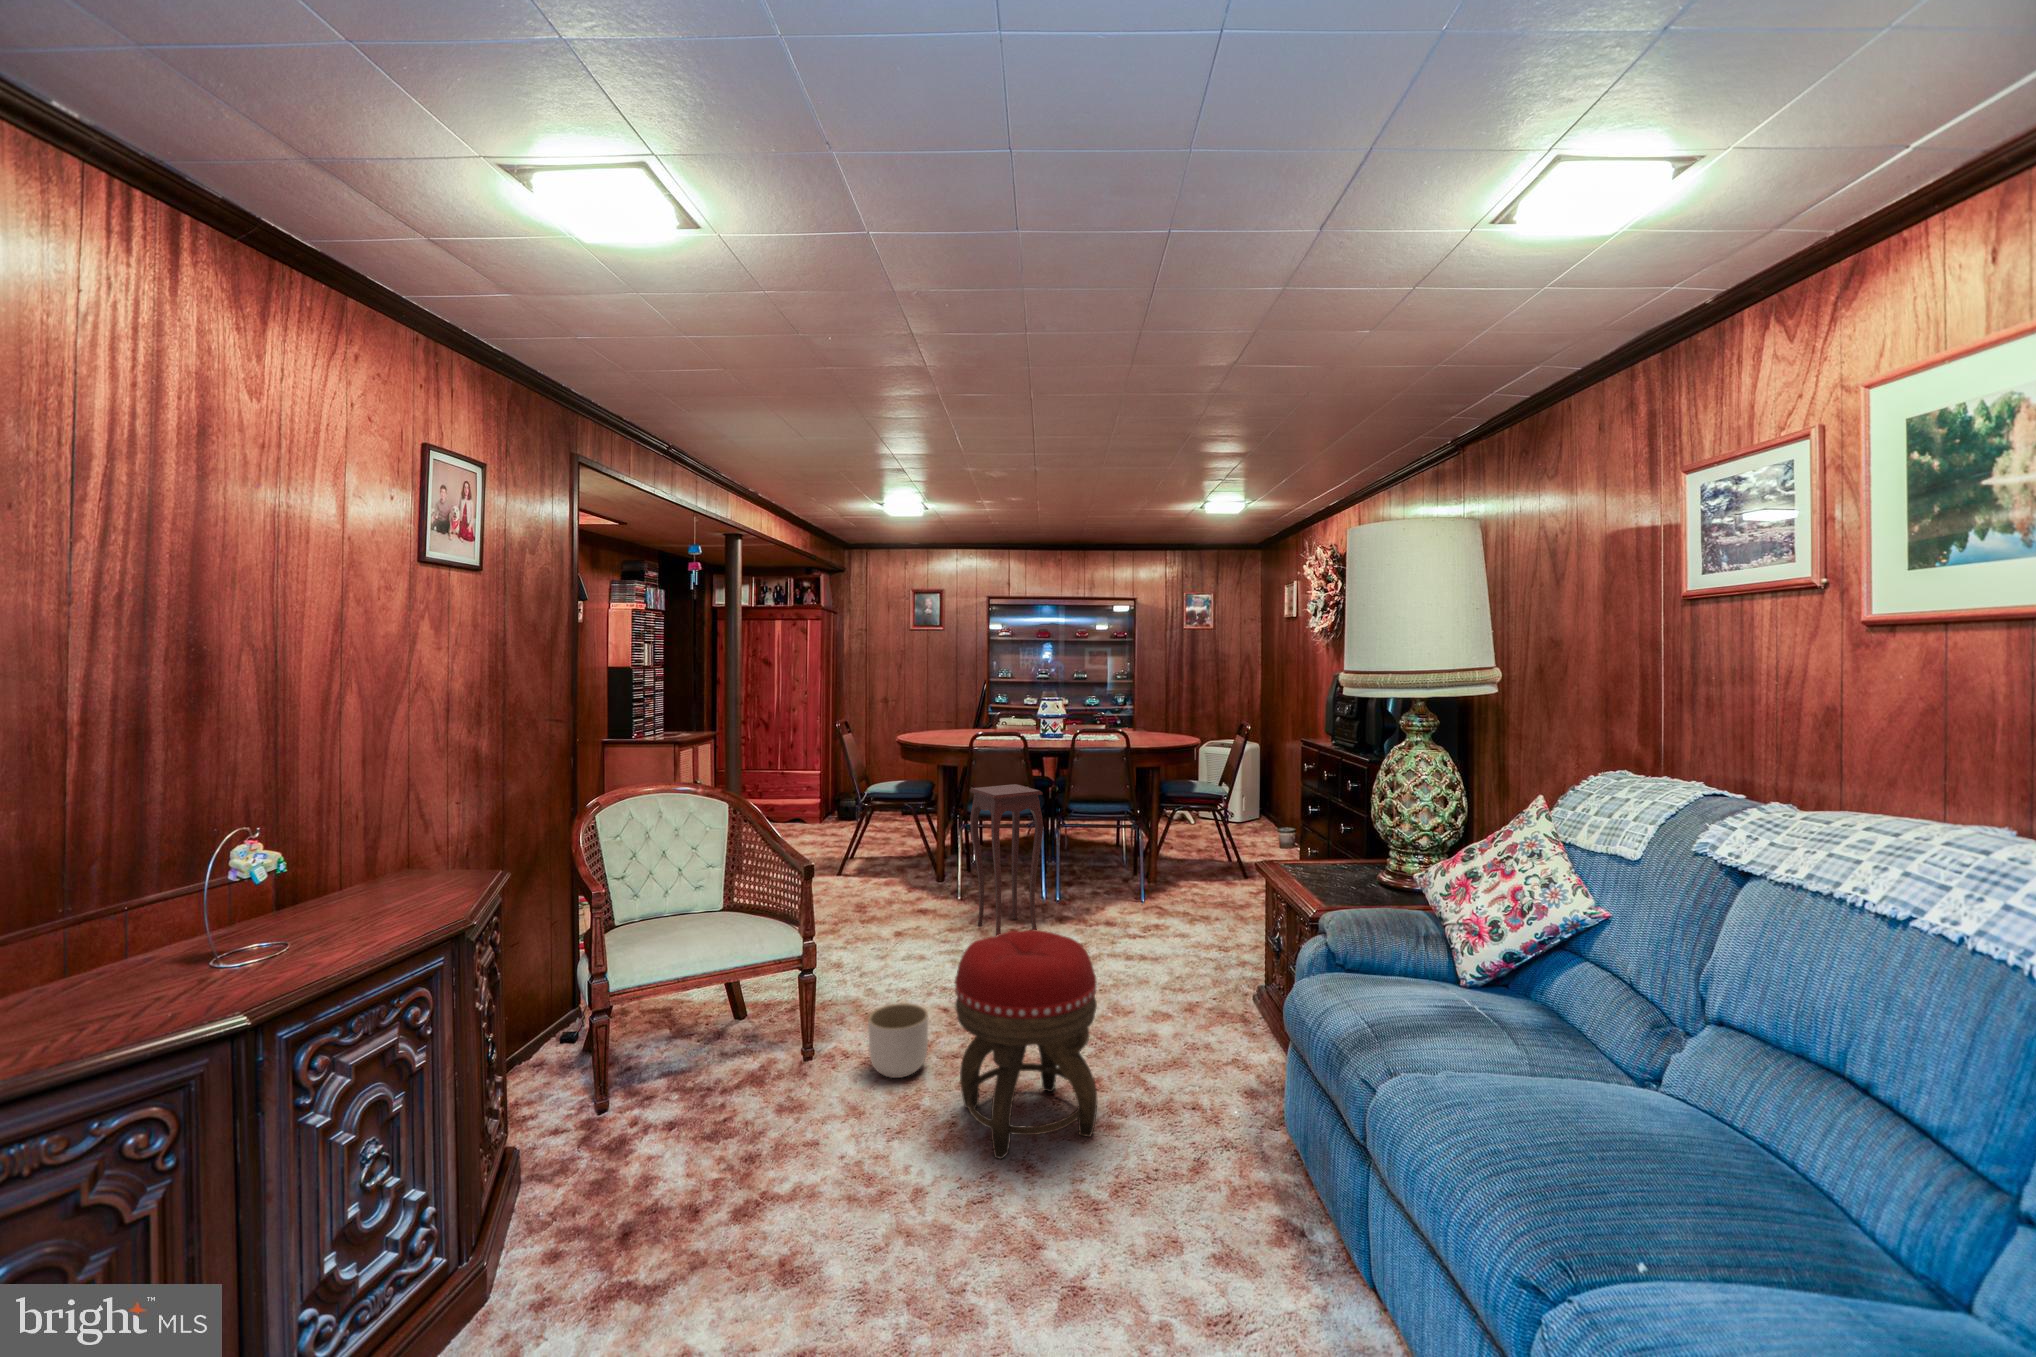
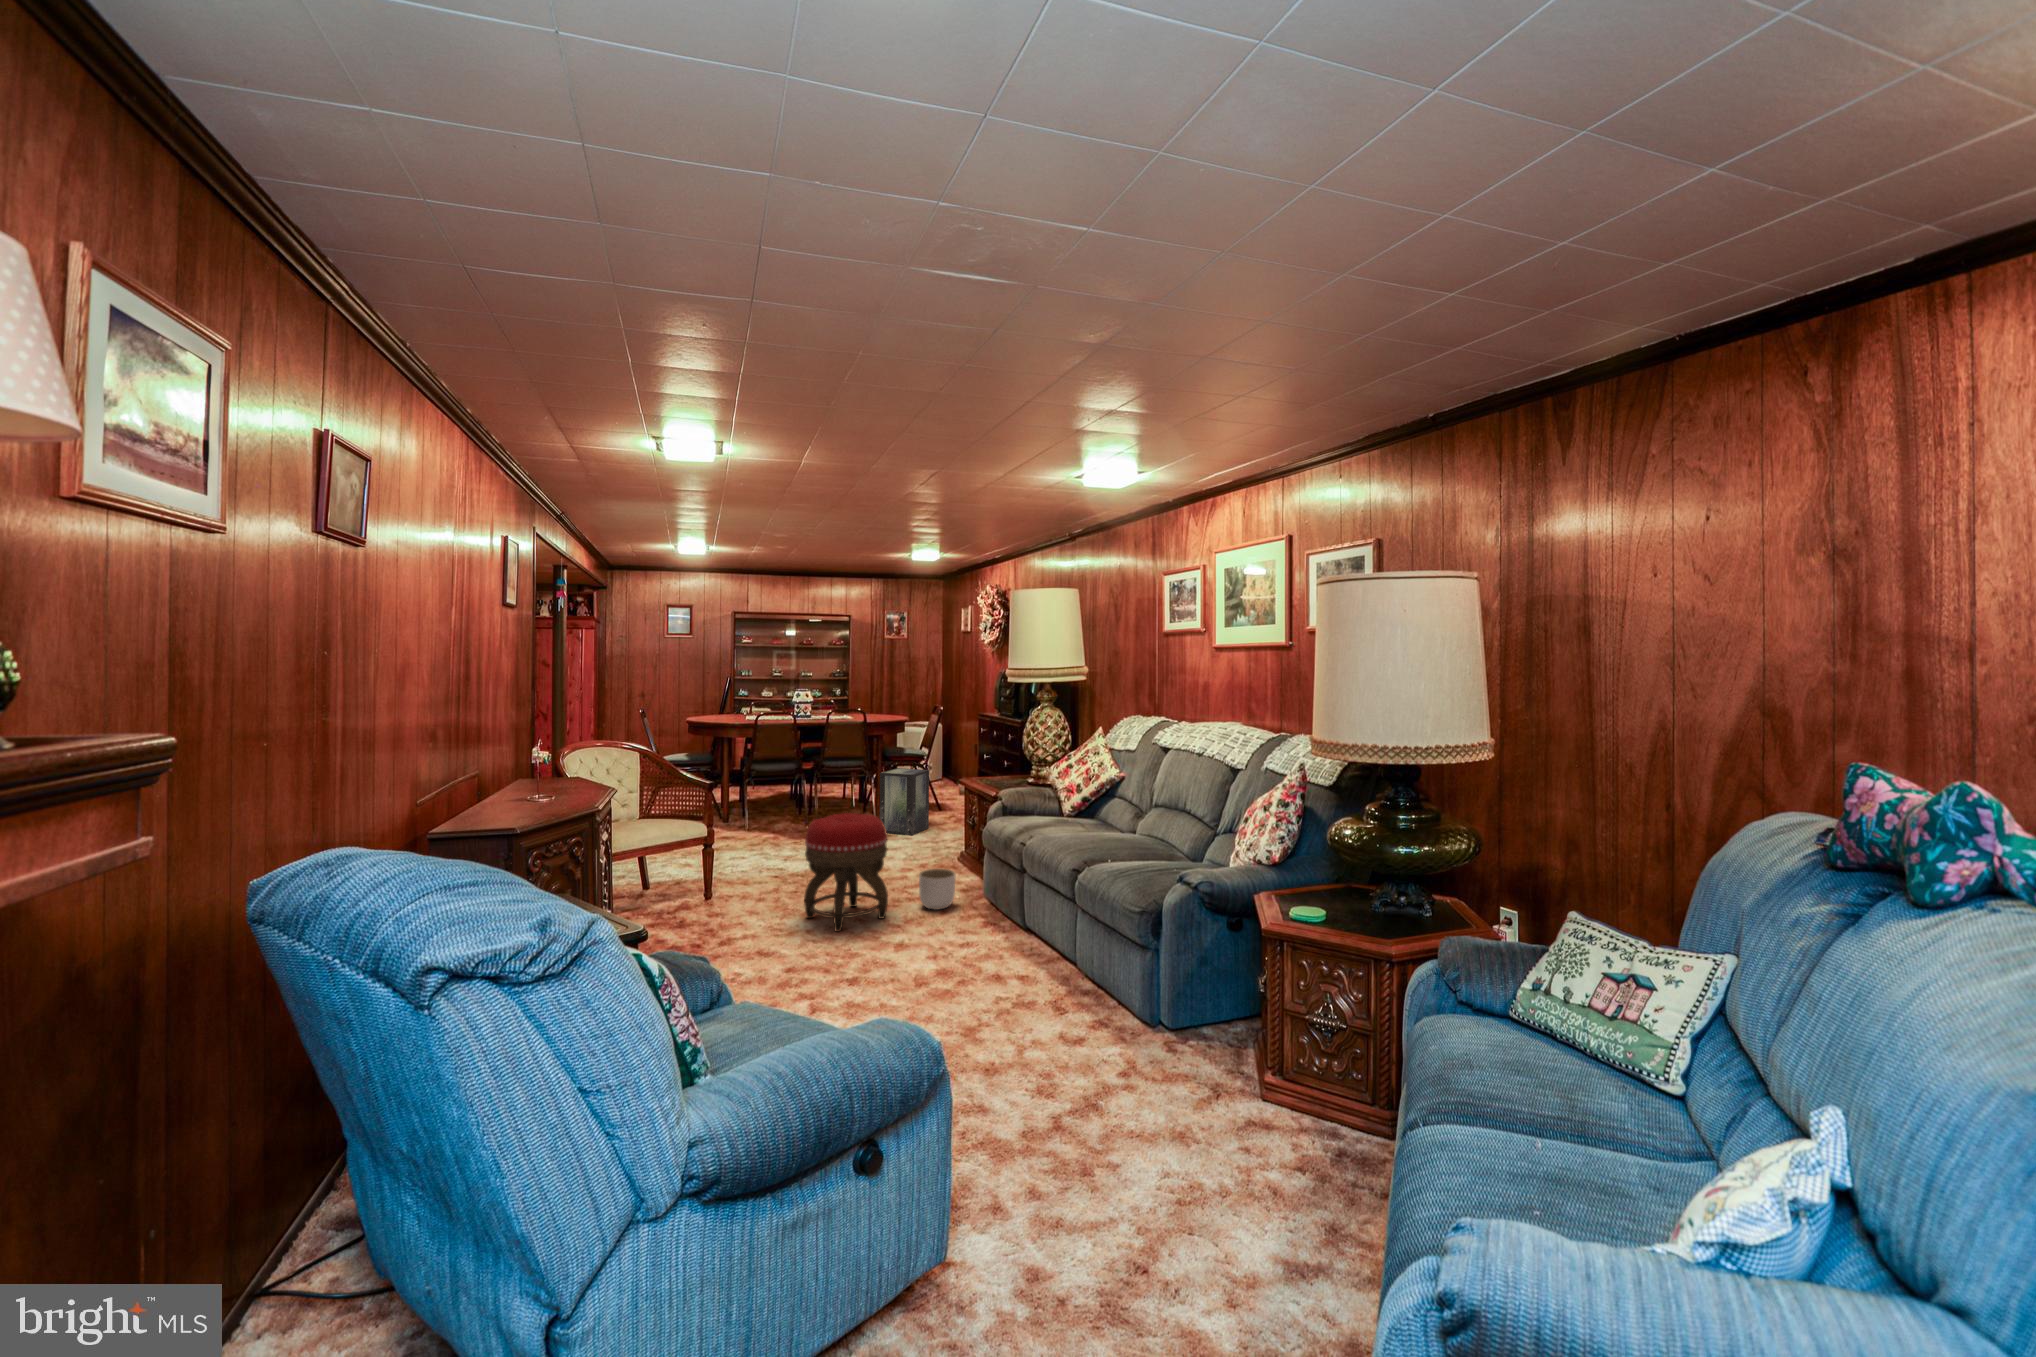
side table: present [970,784,1043,936] -> none [760,745,815,850]
storage box: none [1142,821,1219,930] -> present [880,768,929,836]
planter: present [868,1003,928,1078] -> present [919,869,955,910]

